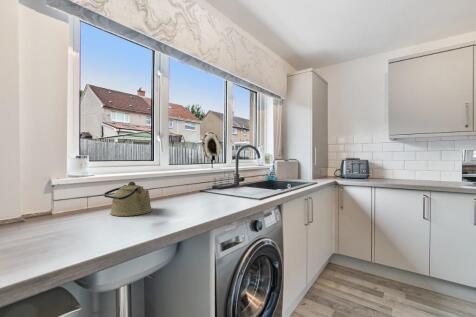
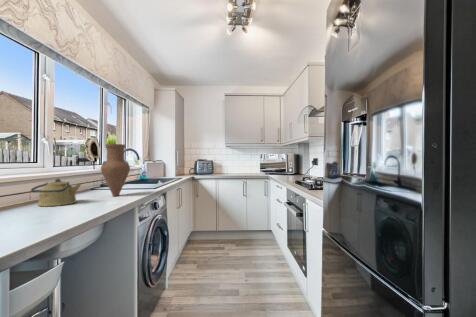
vase: none [185,138,220,207] -> present [101,144,130,196]

